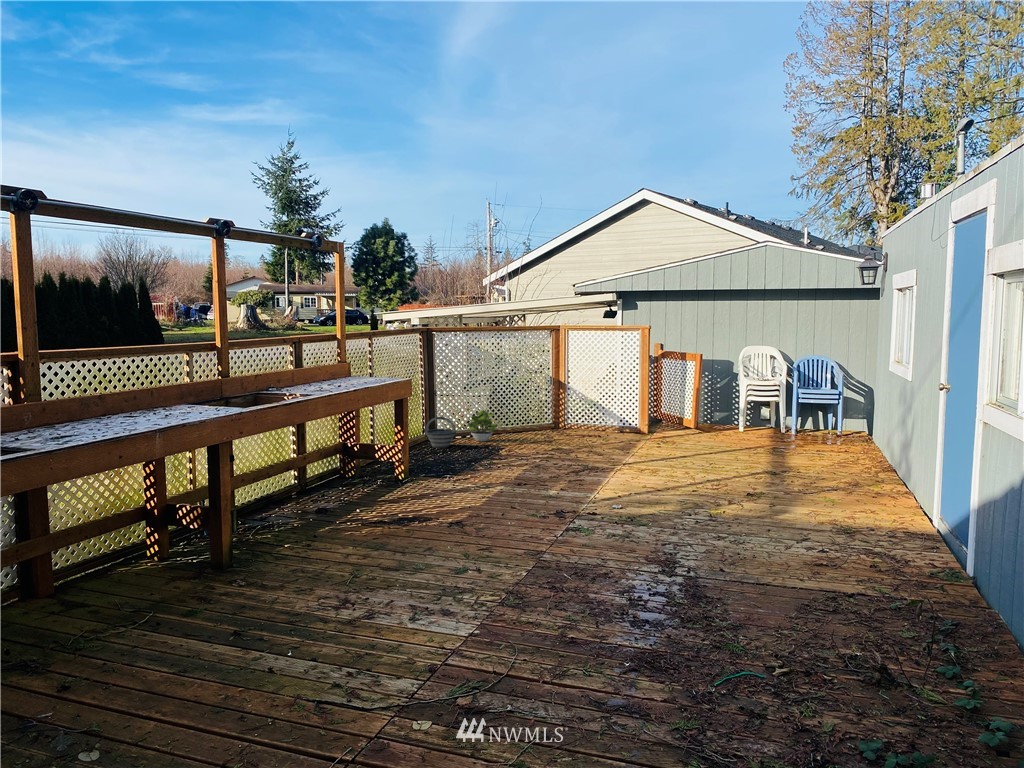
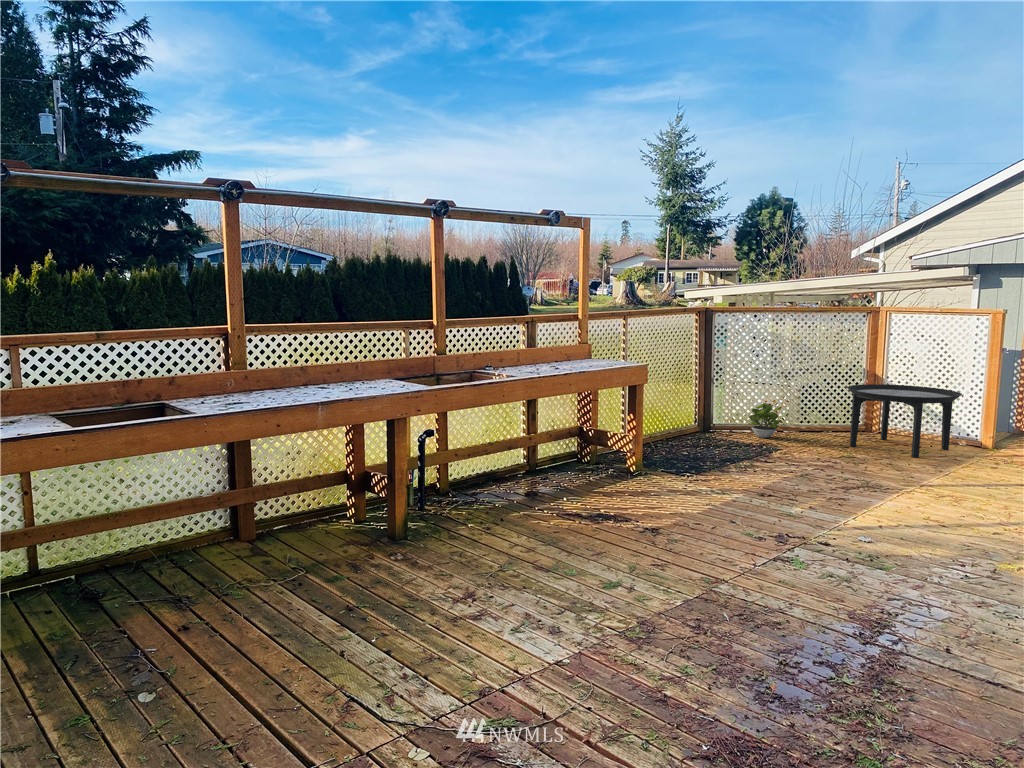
round table: none [546,388,629,445] -> present [847,384,962,458]
bucket: present [425,417,456,448] -> none [695,407,730,440]

